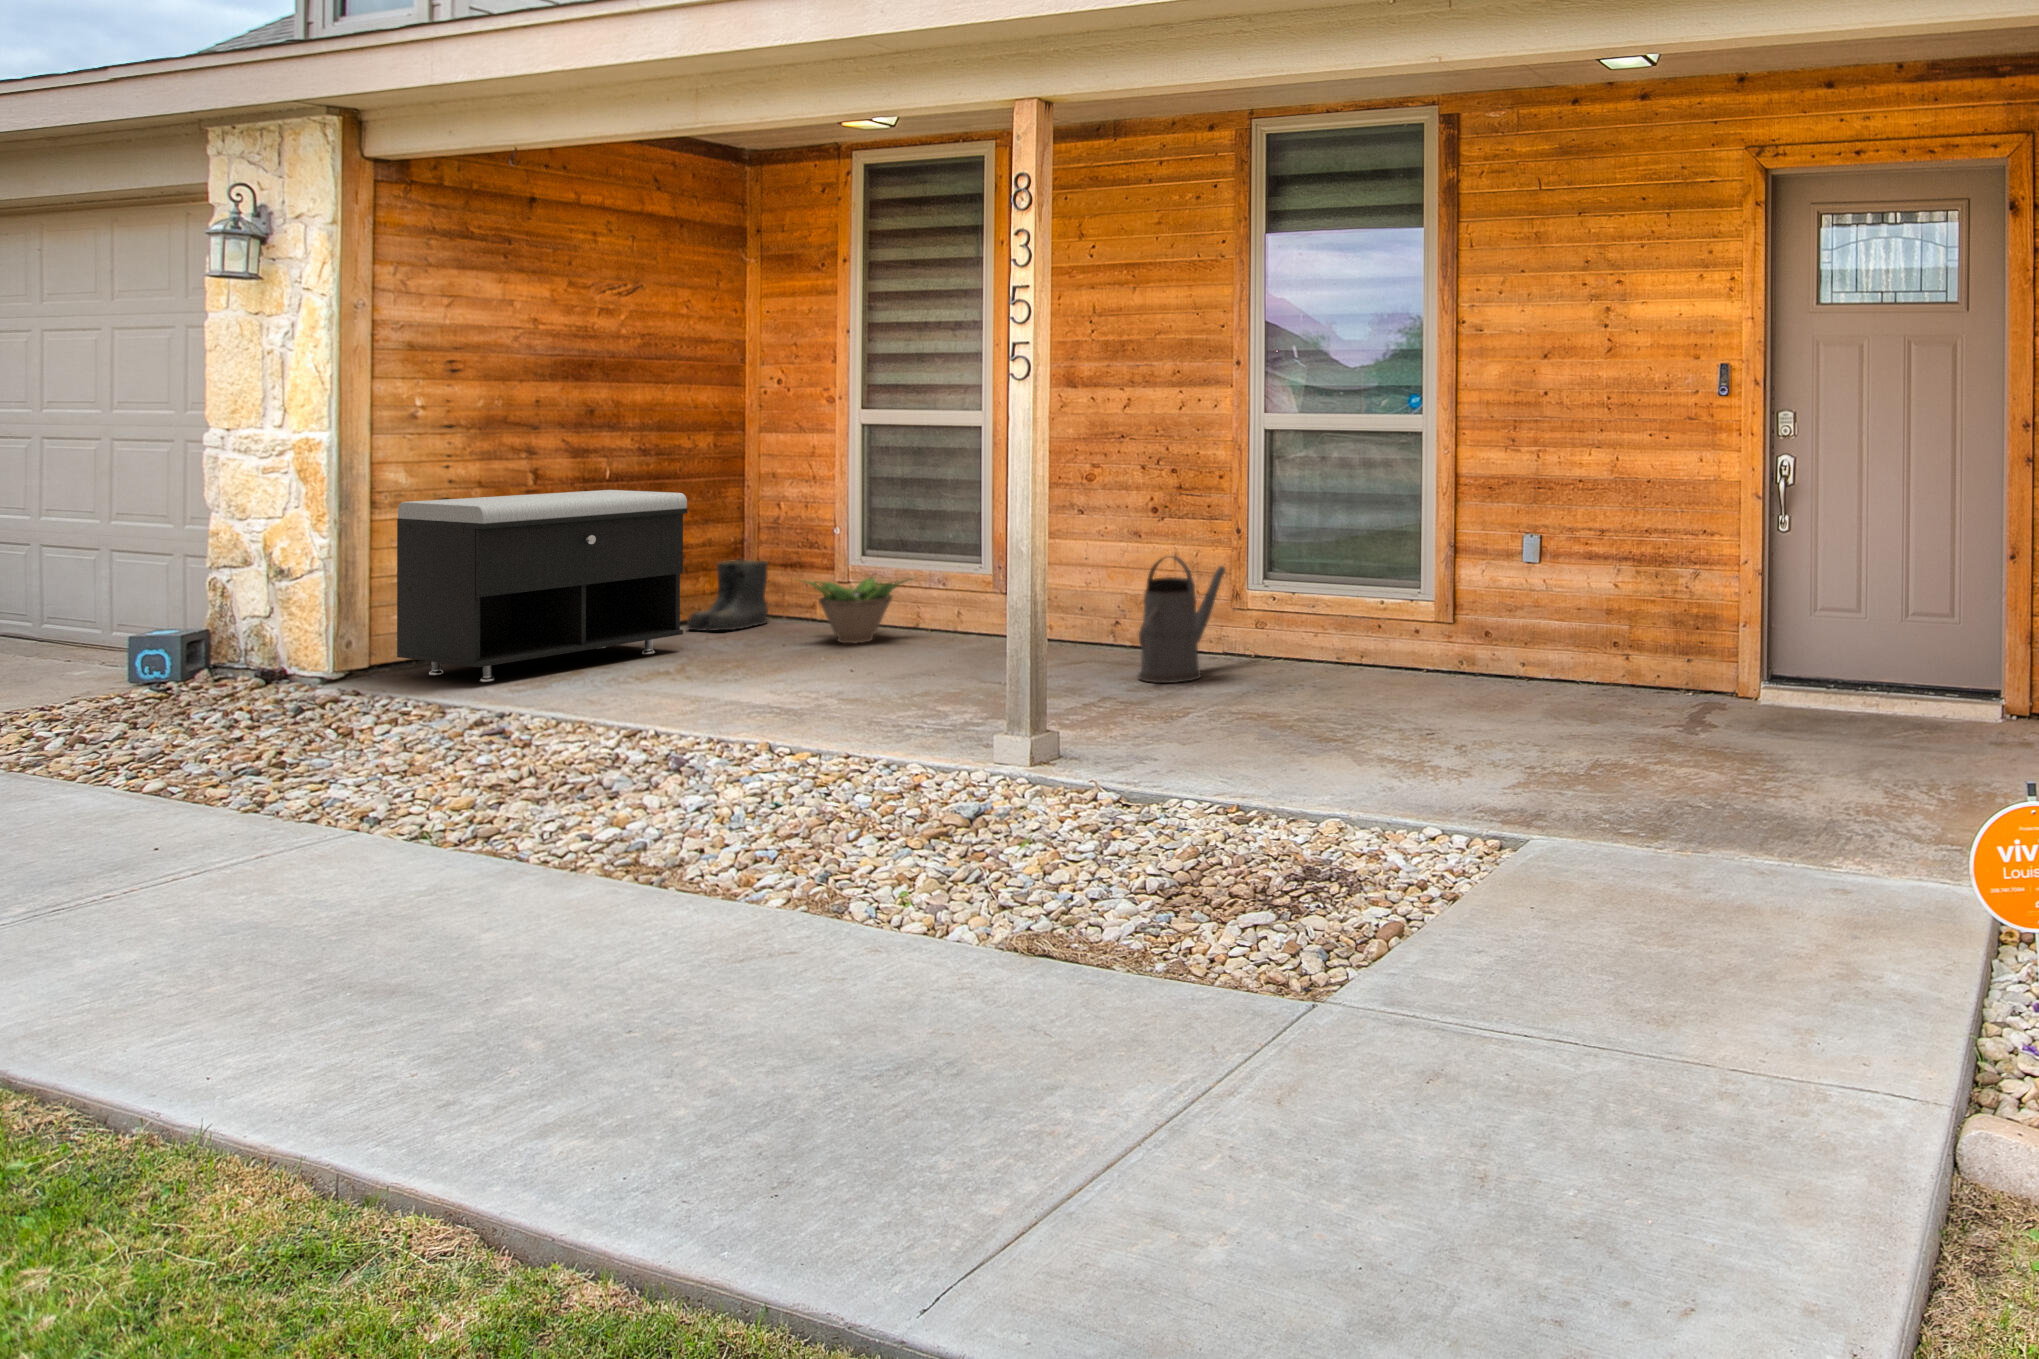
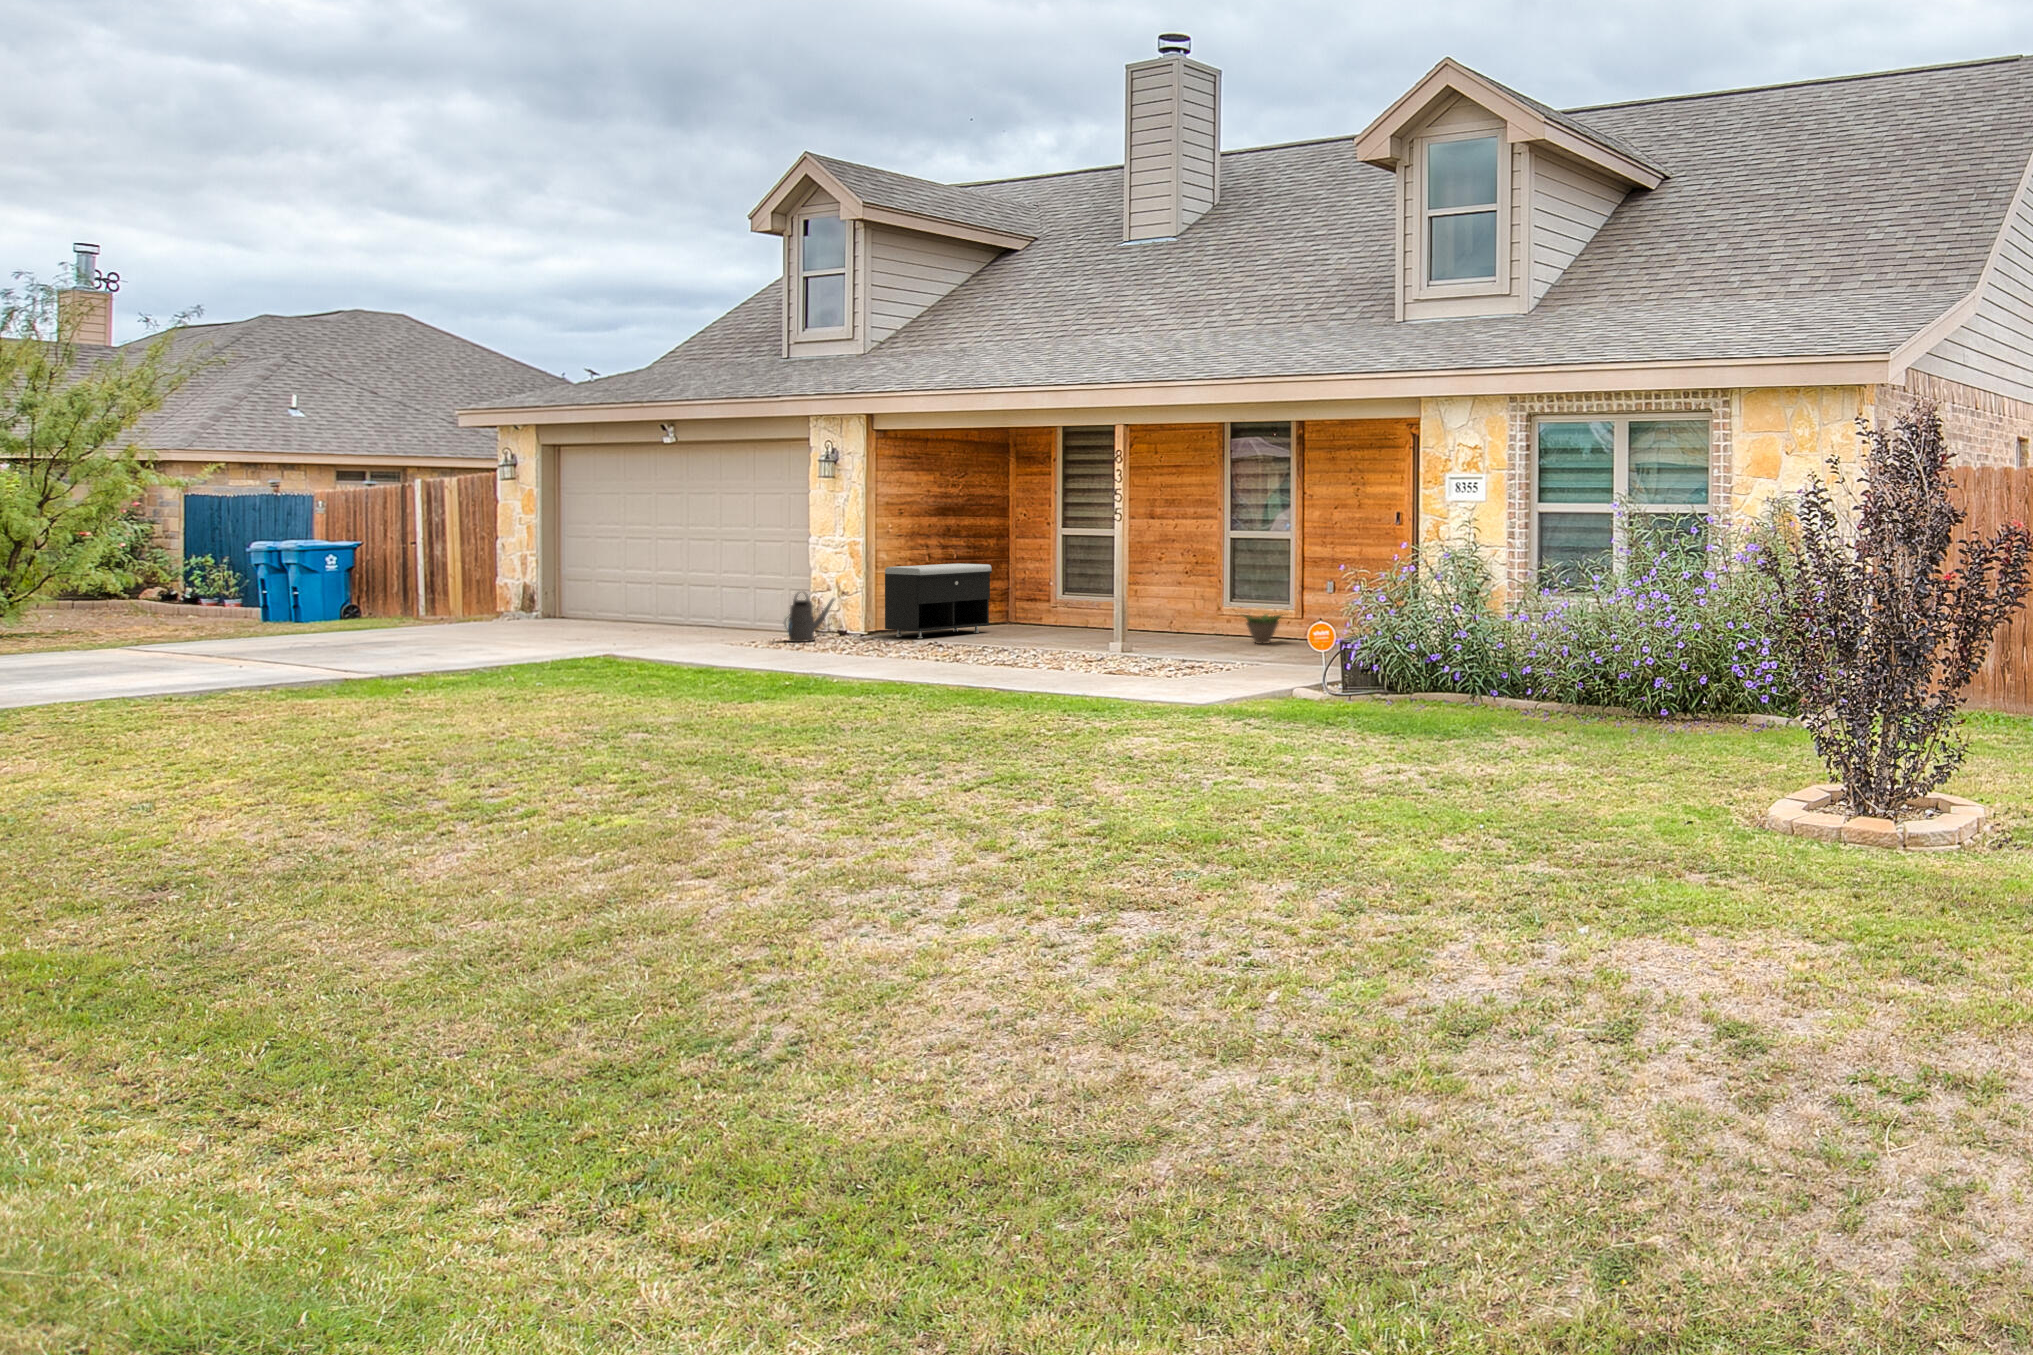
watering can: present [1138,556,1225,683] -> present [787,592,834,642]
boots: present [687,560,768,631] -> none [988,596,1024,627]
decorative plant: present [804,578,910,643] -> present [1244,614,1283,644]

